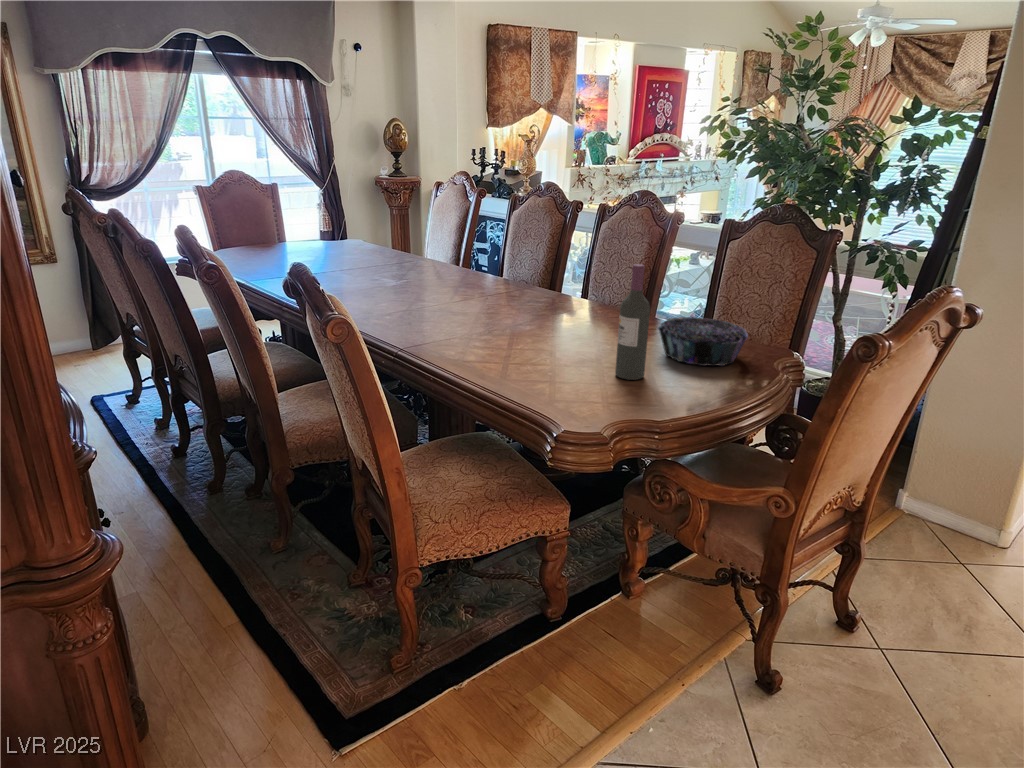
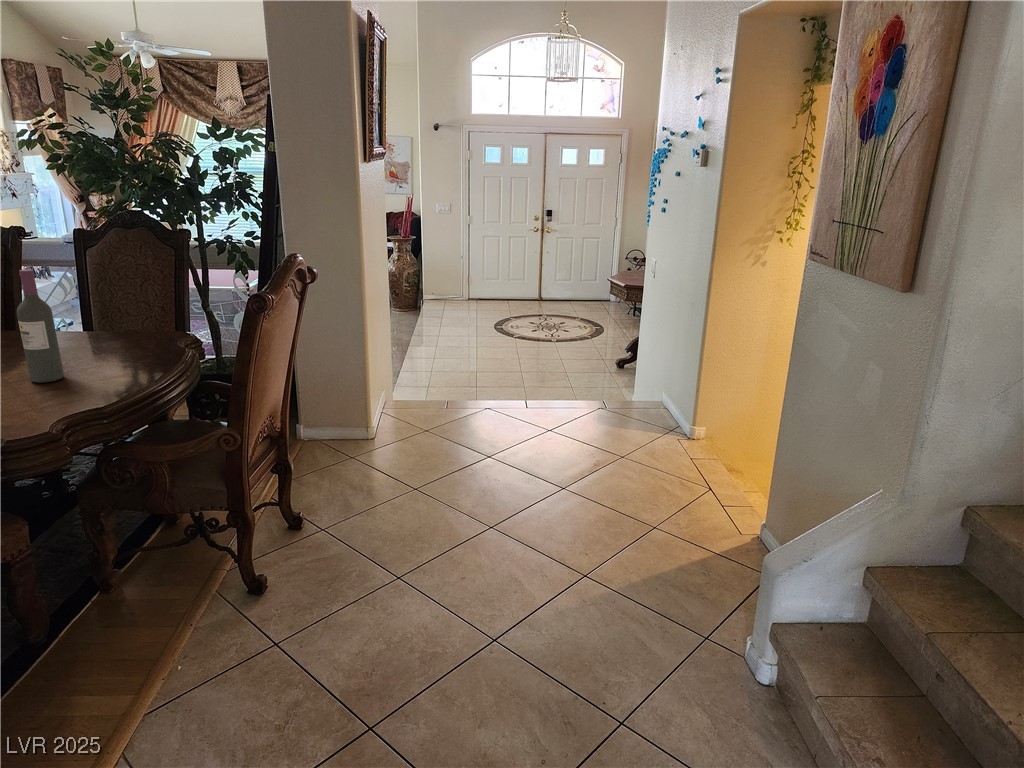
decorative bowl: present [658,317,748,366] -> none [56,316,151,358]

